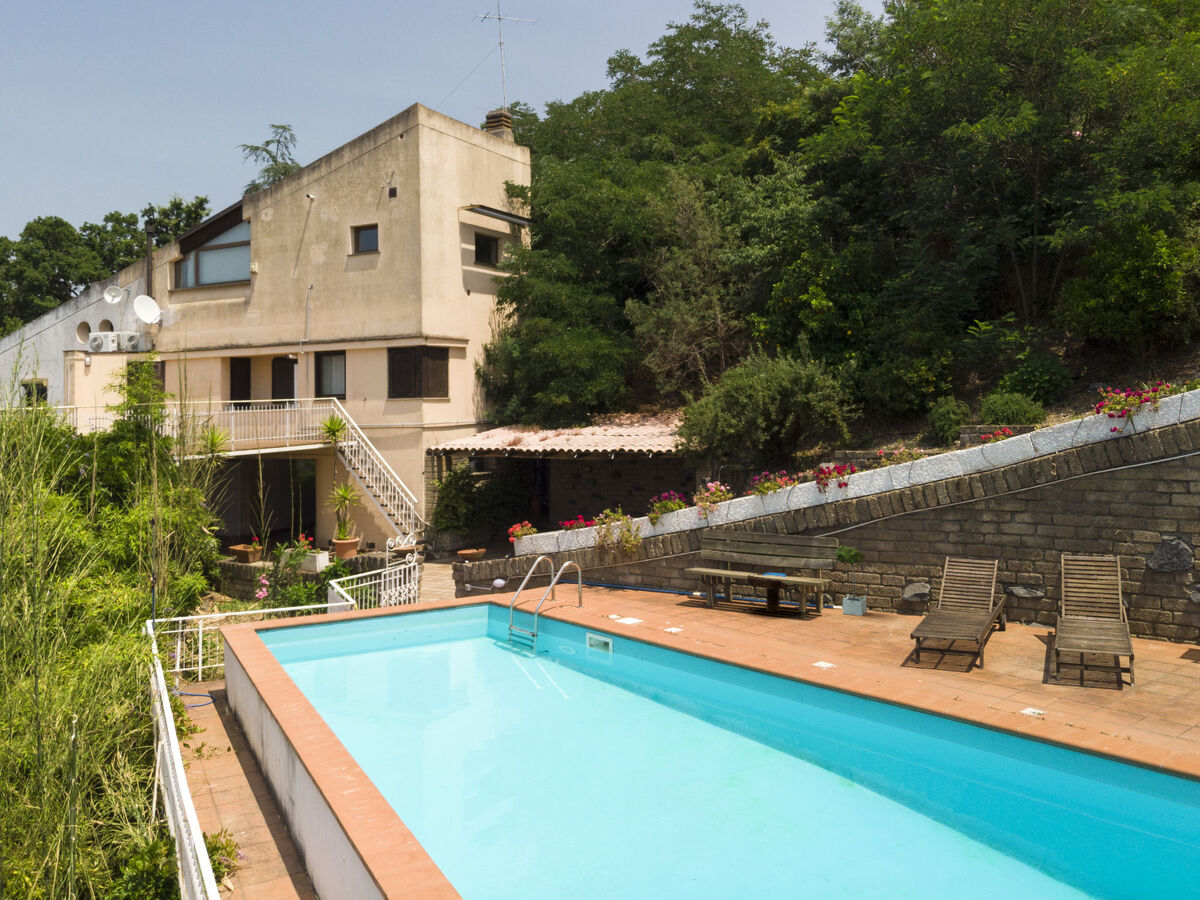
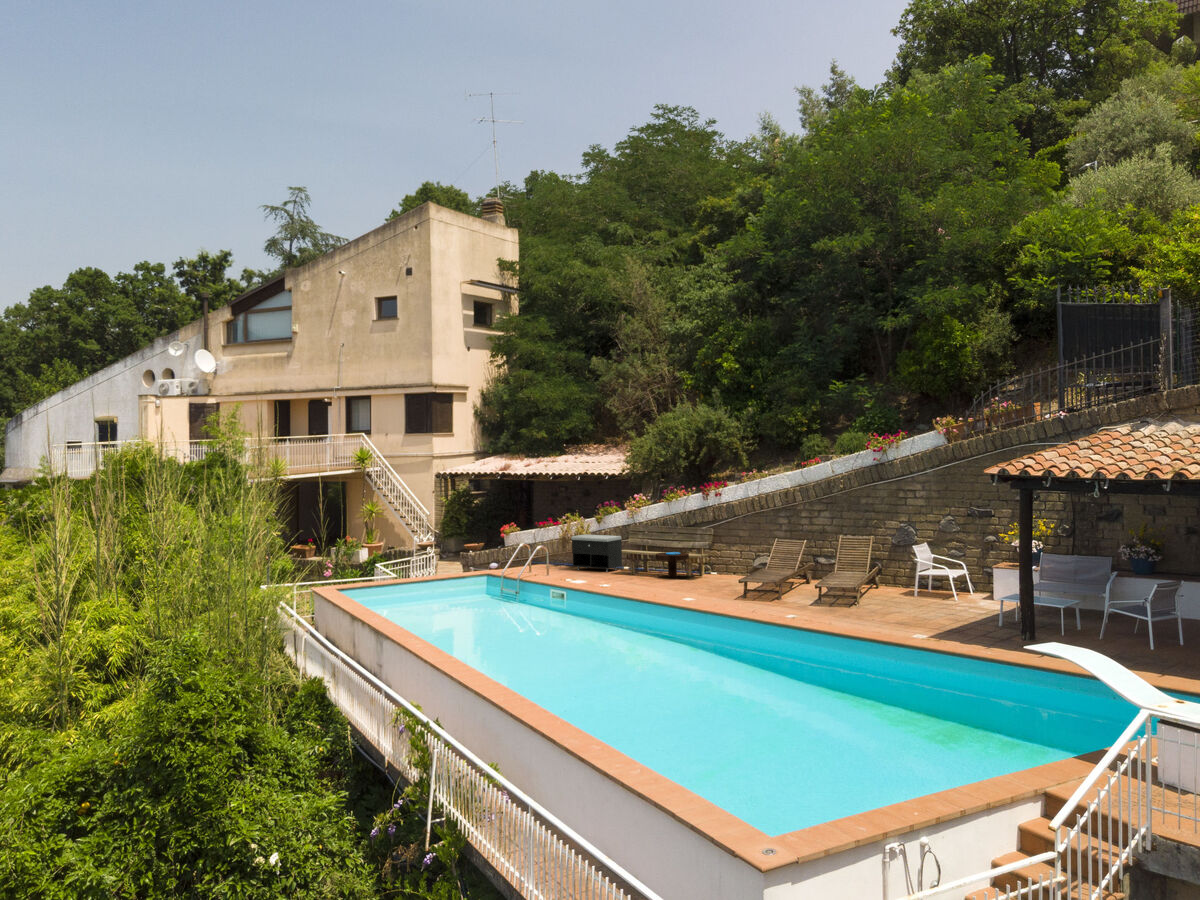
storage bench: none [613,540,688,598] -> present [571,534,622,572]
potted tree: present [836,546,866,616] -> none [712,533,732,578]

